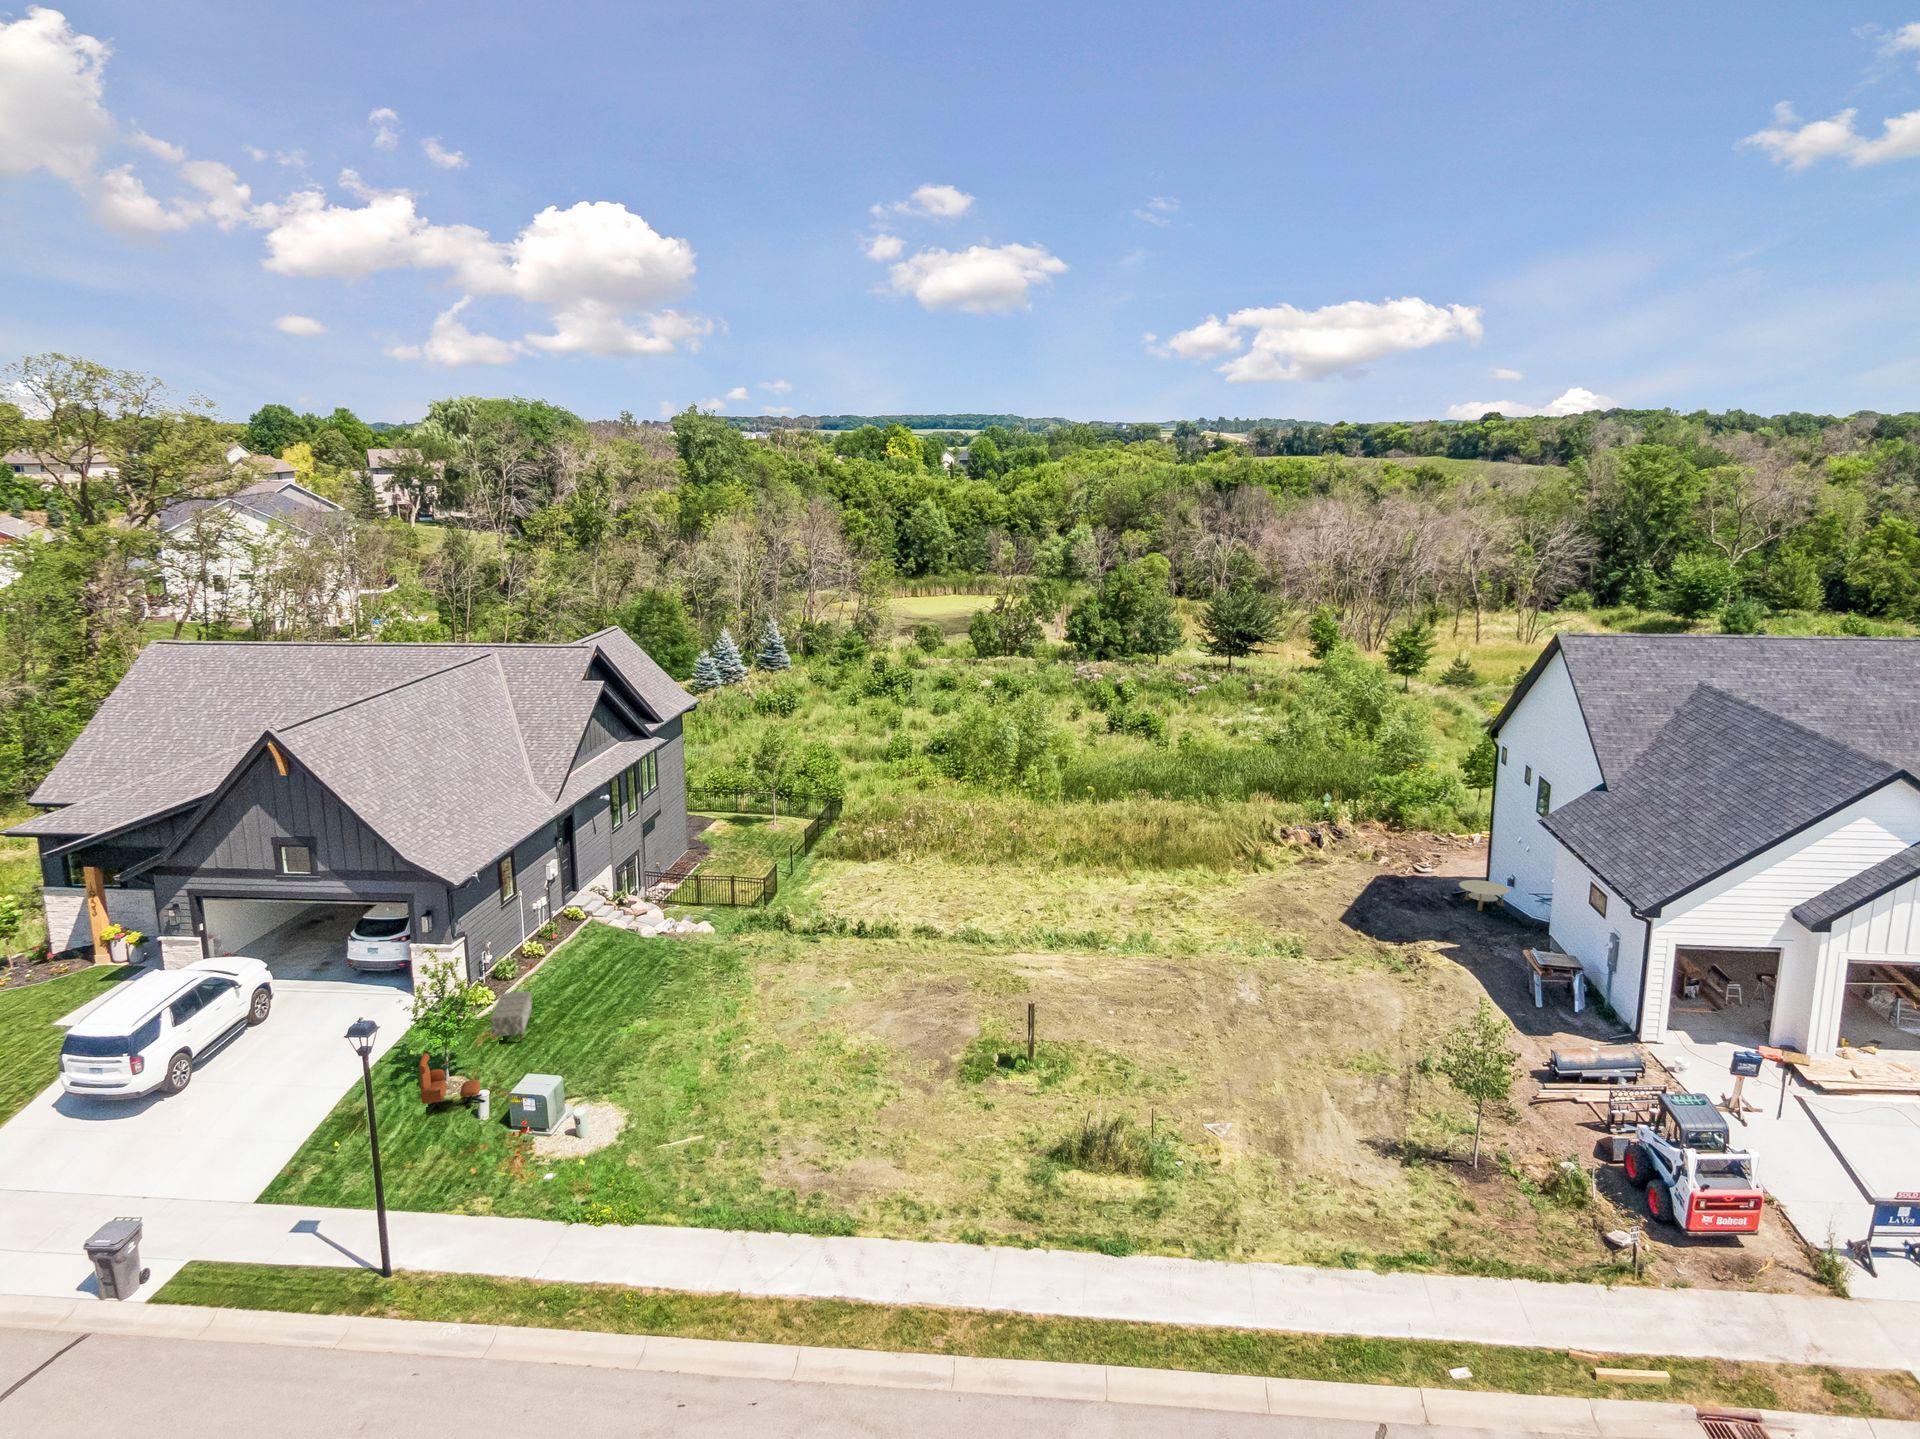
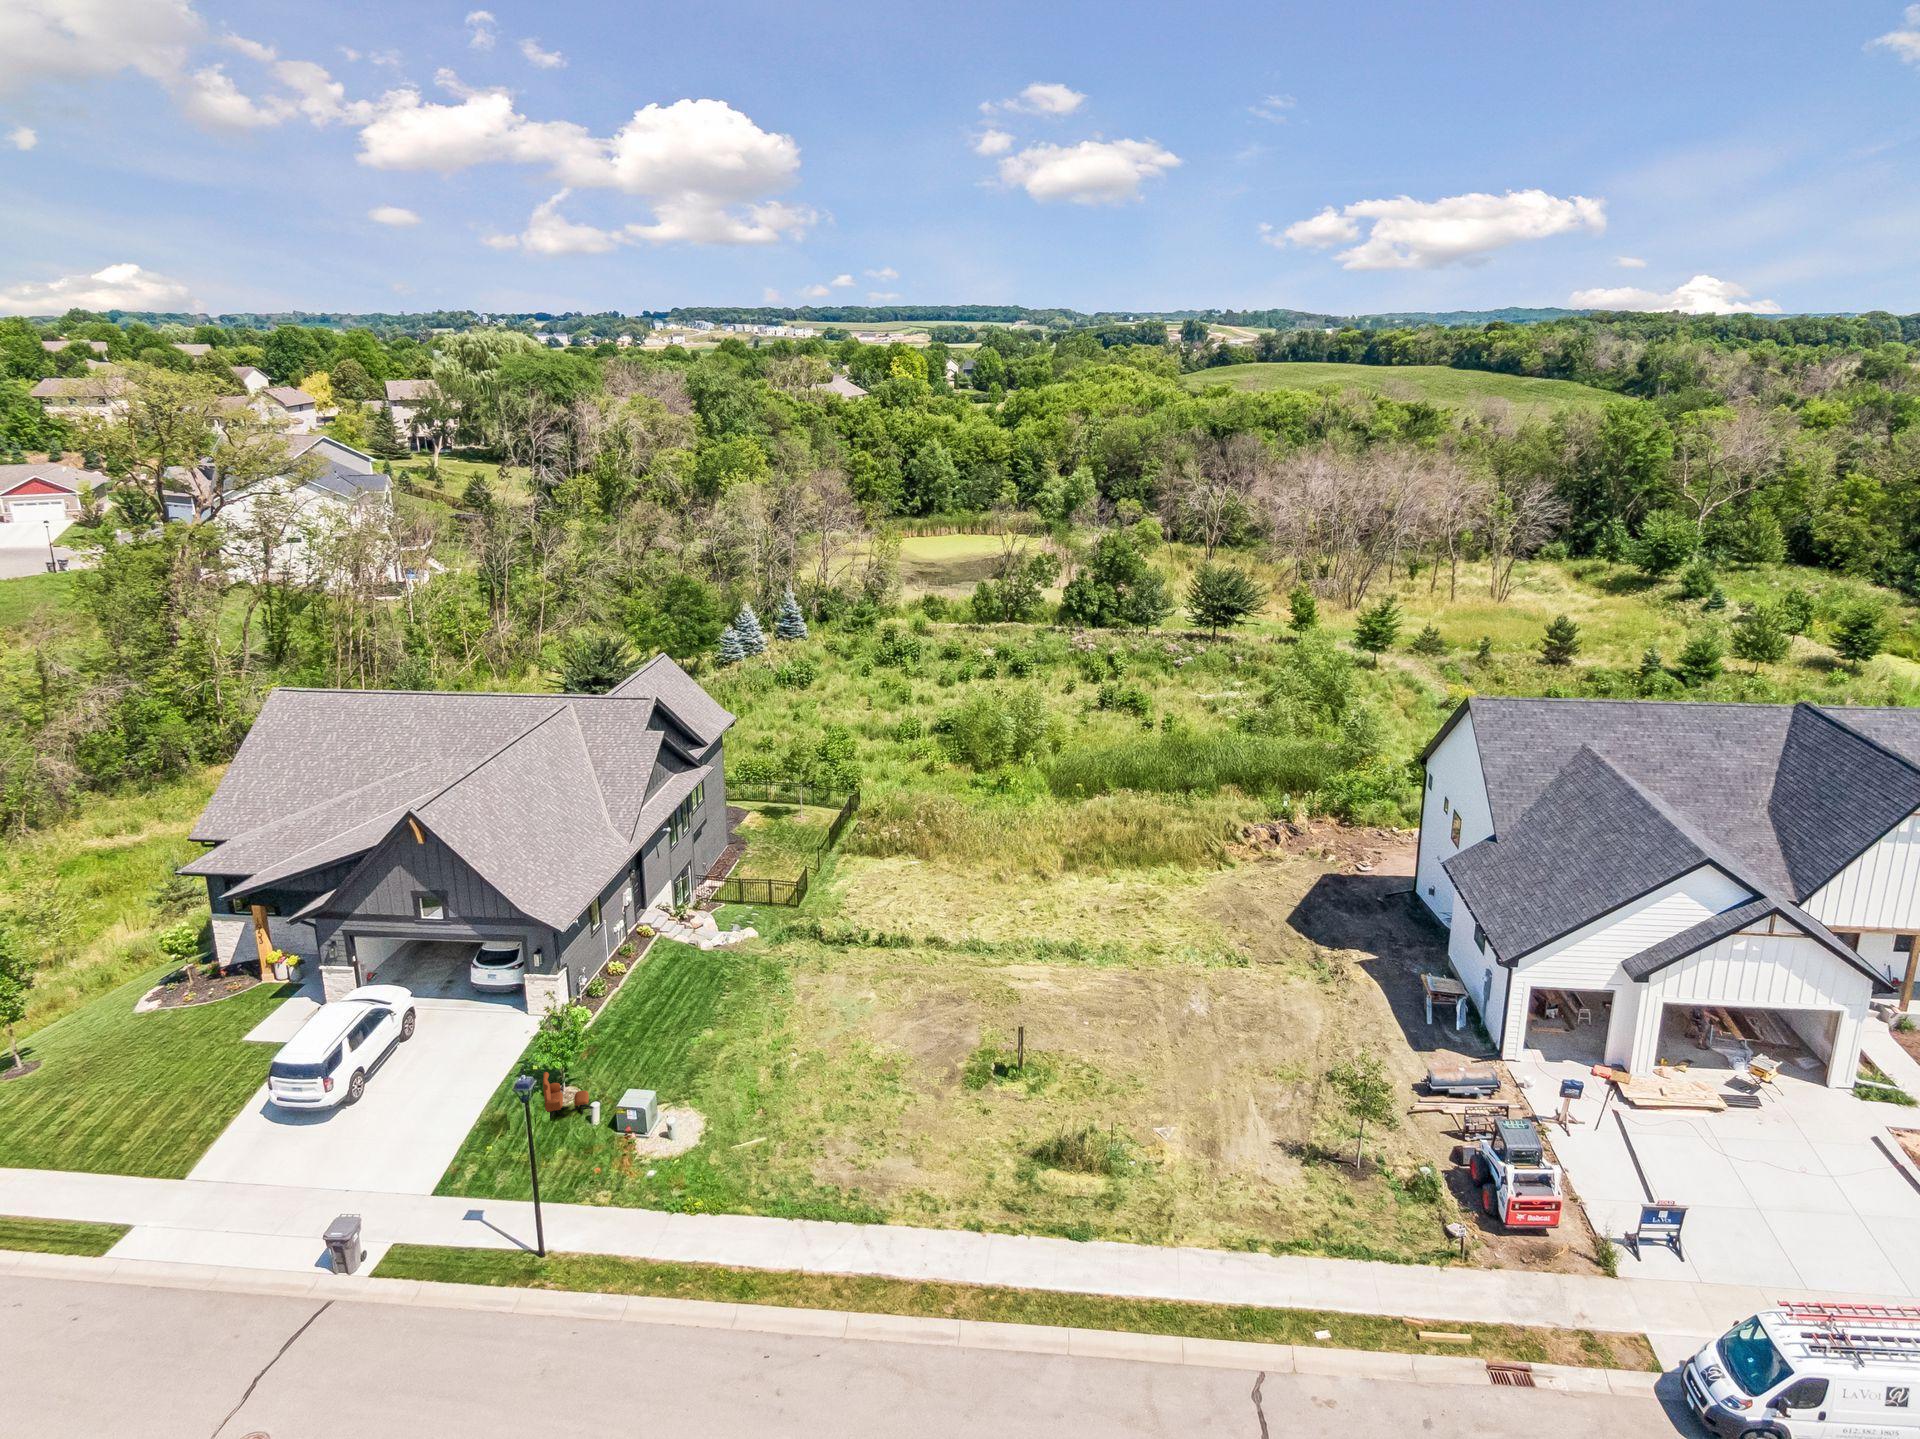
round table: present [1459,880,1509,911] -> none [1392,888,1433,917]
bench: present [491,991,532,1042] -> none [589,1007,618,1054]

